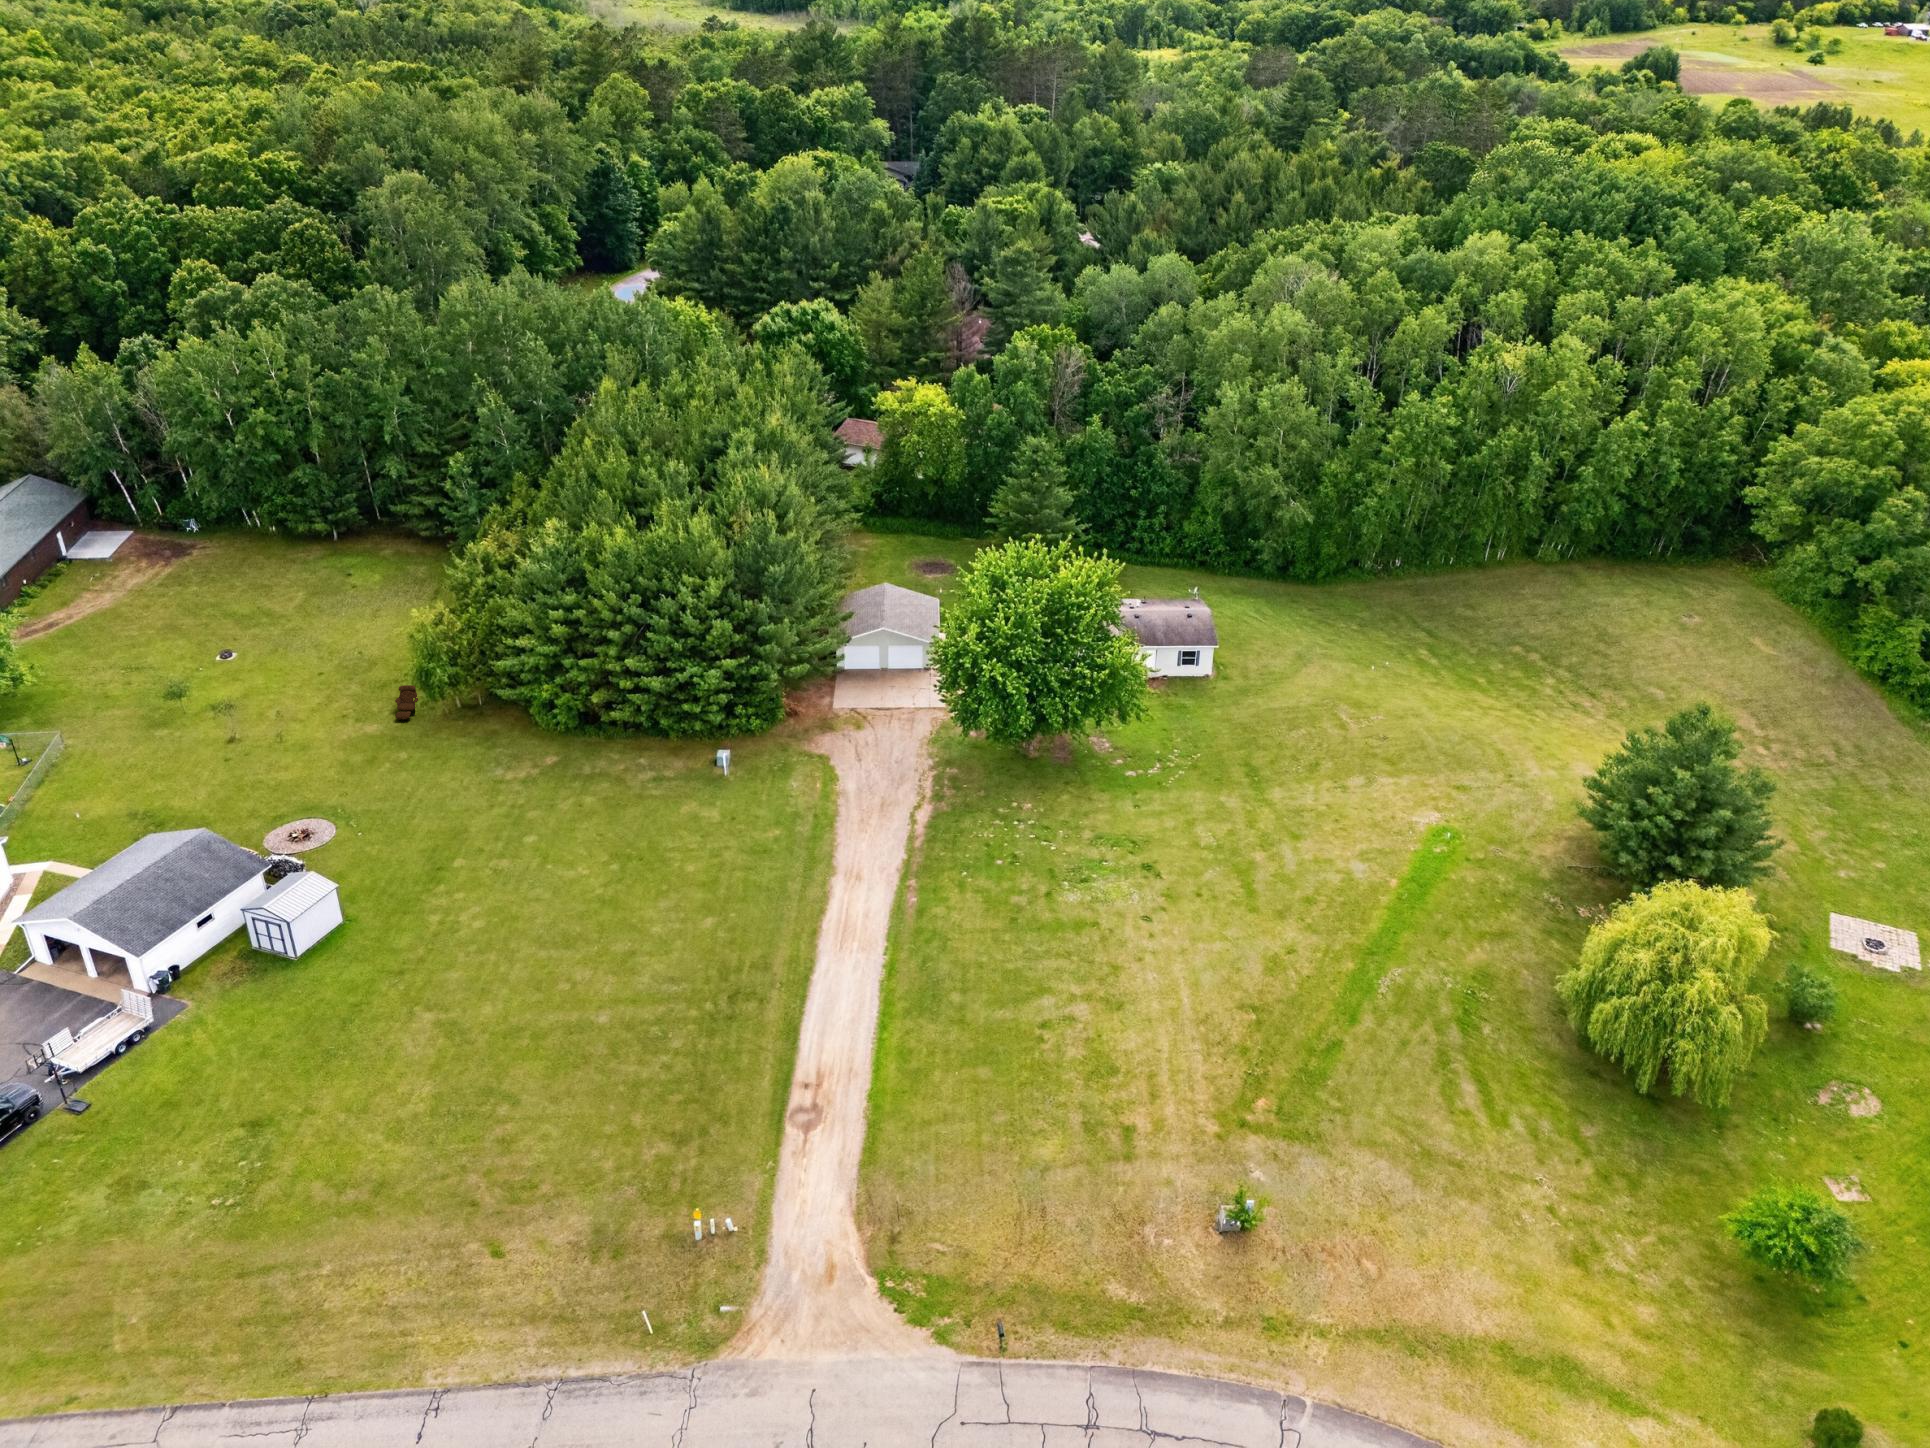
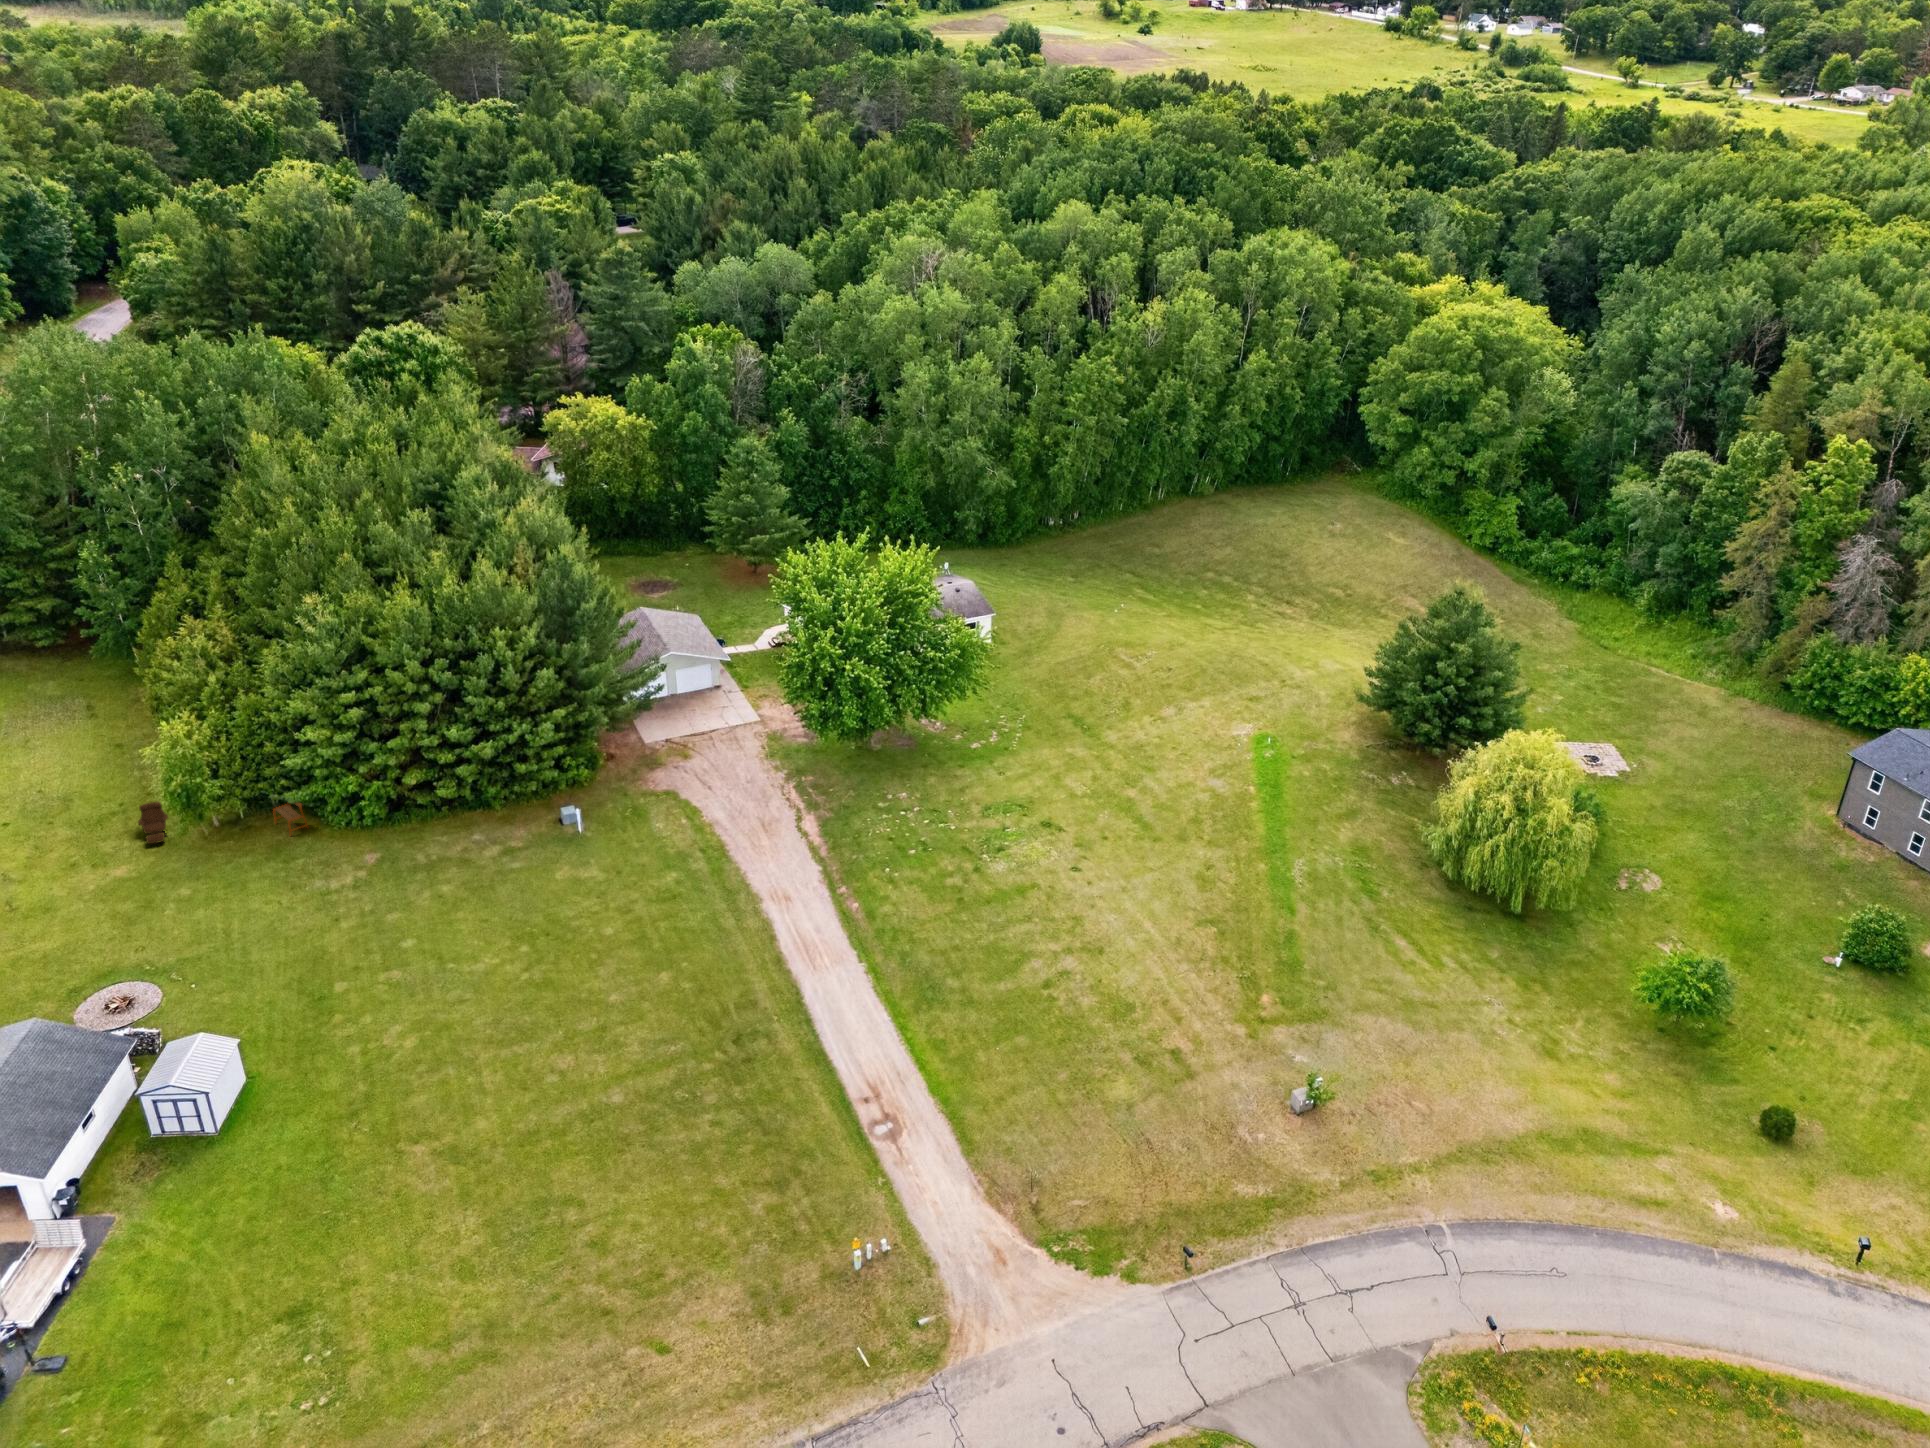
bench: none [493,697,515,735] -> present [273,803,309,835]

